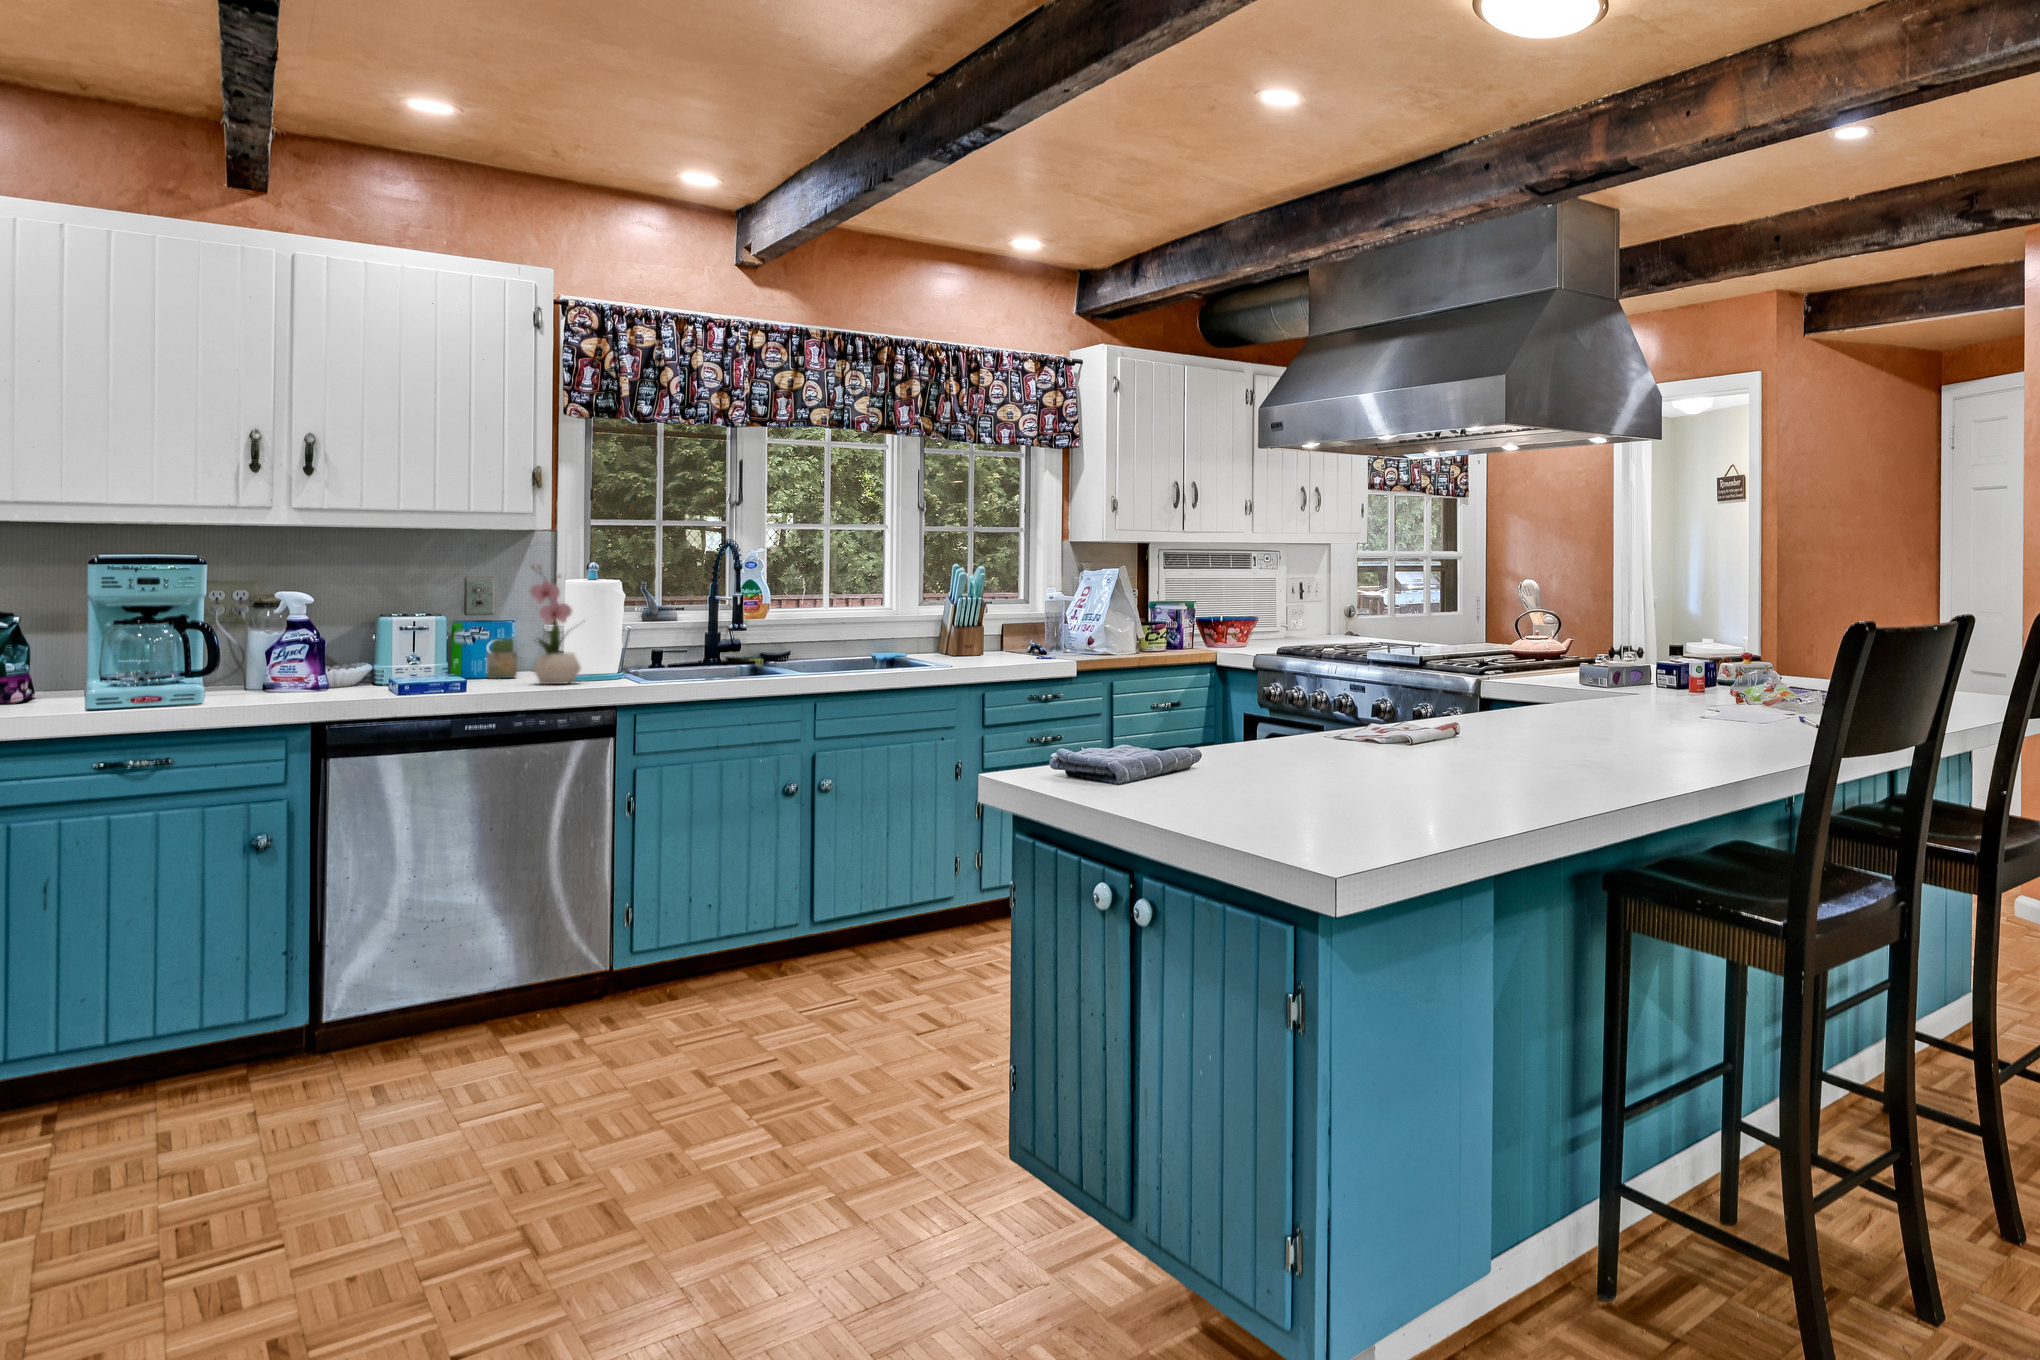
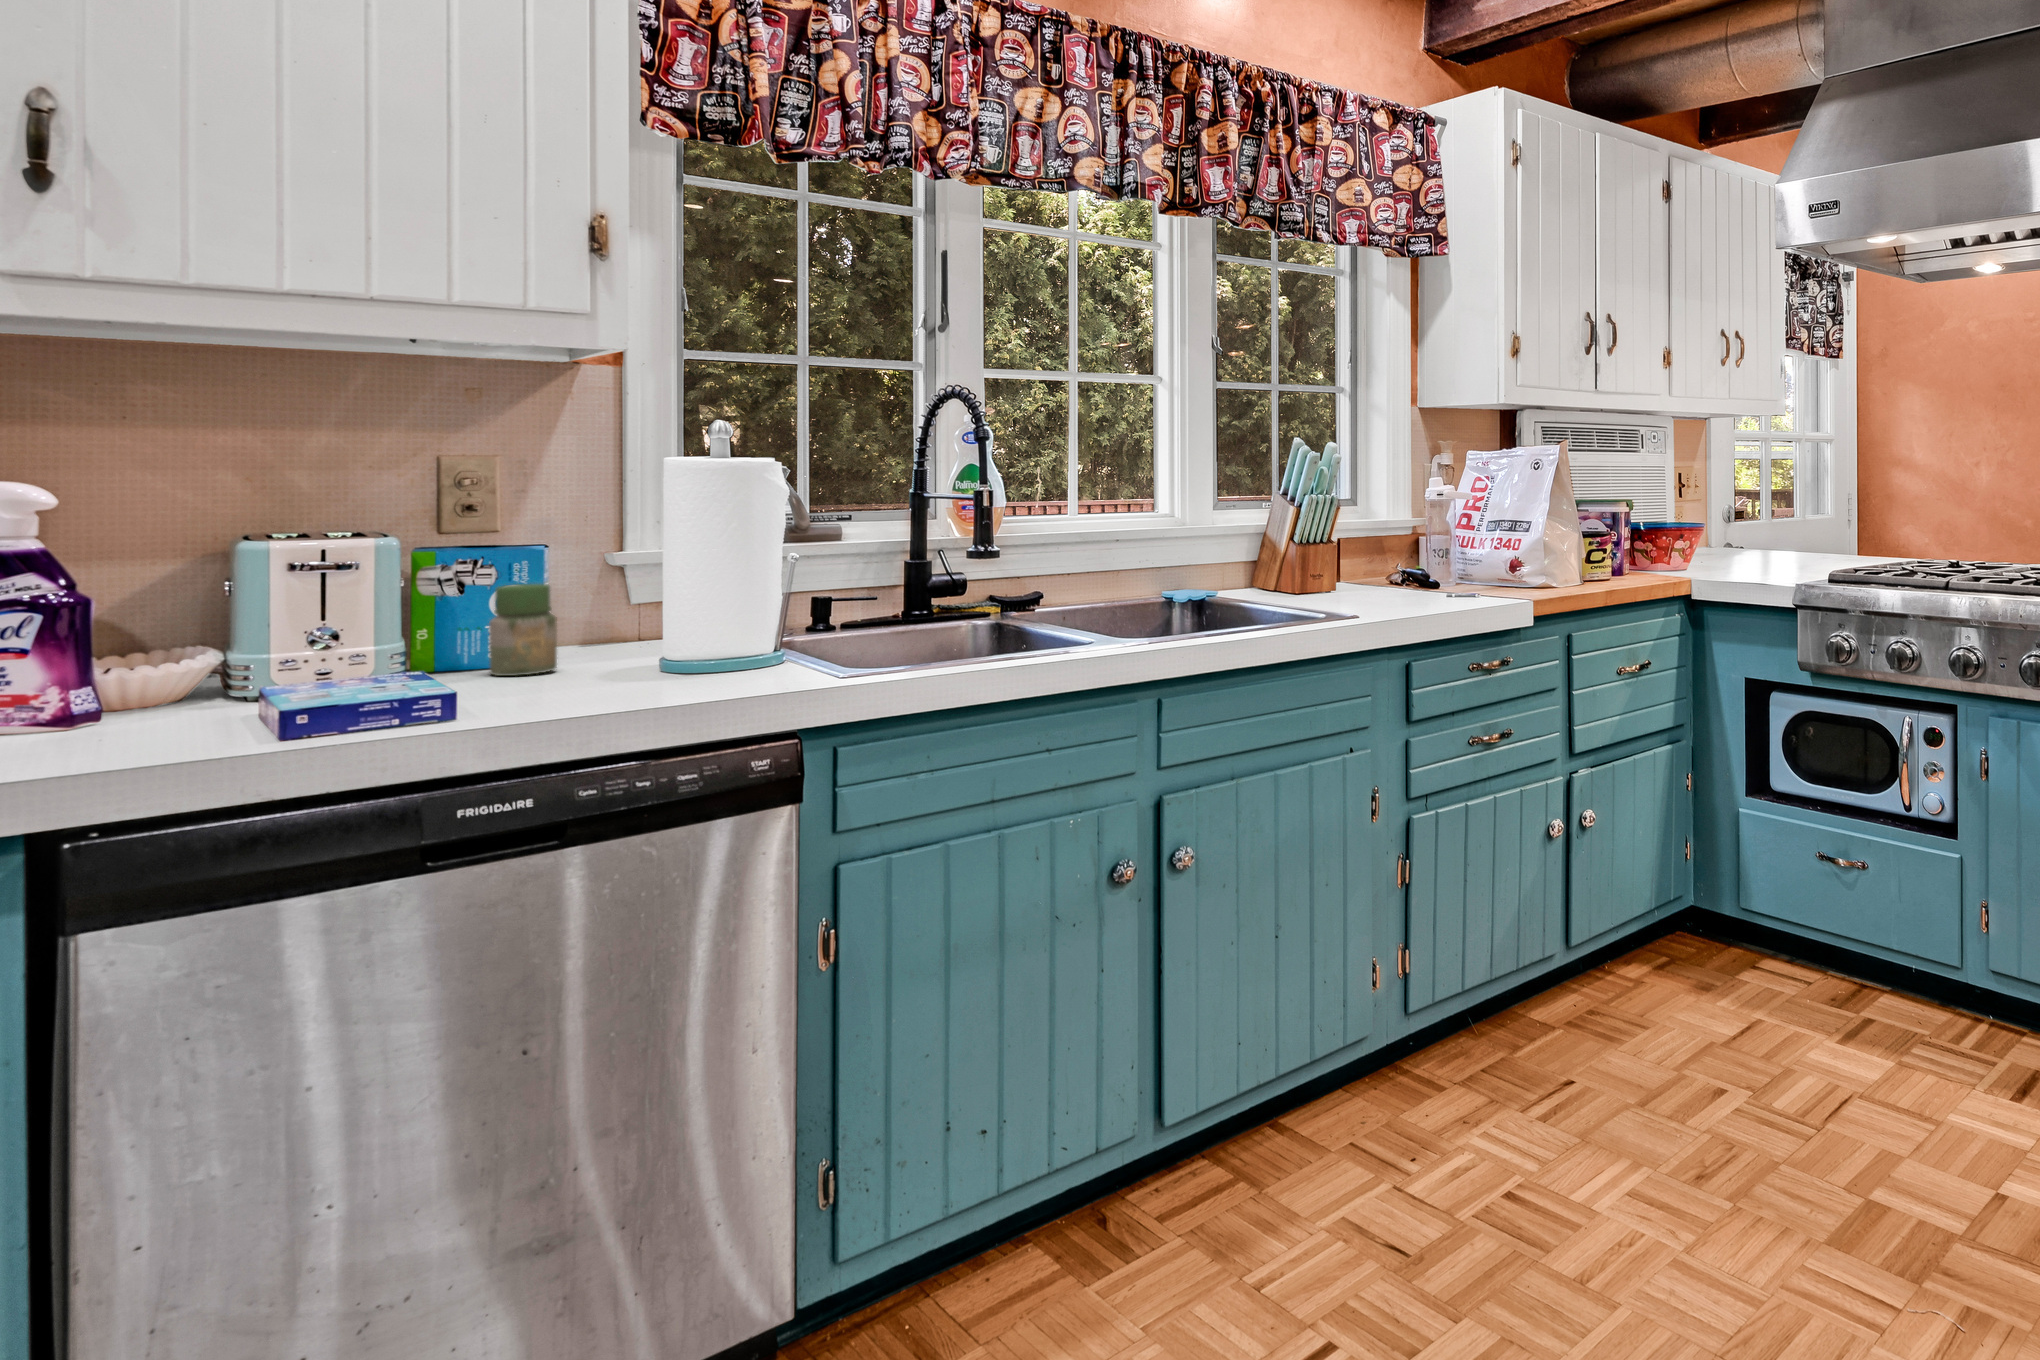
flower arrangement: present [530,566,583,684] -> none [592,417,713,695]

